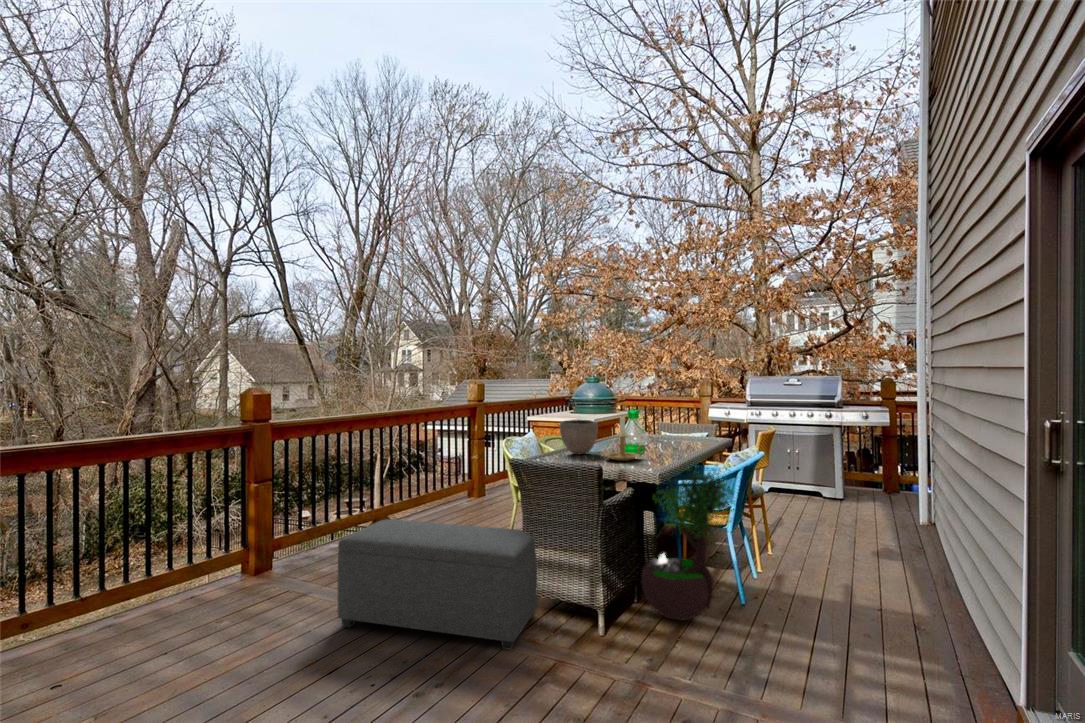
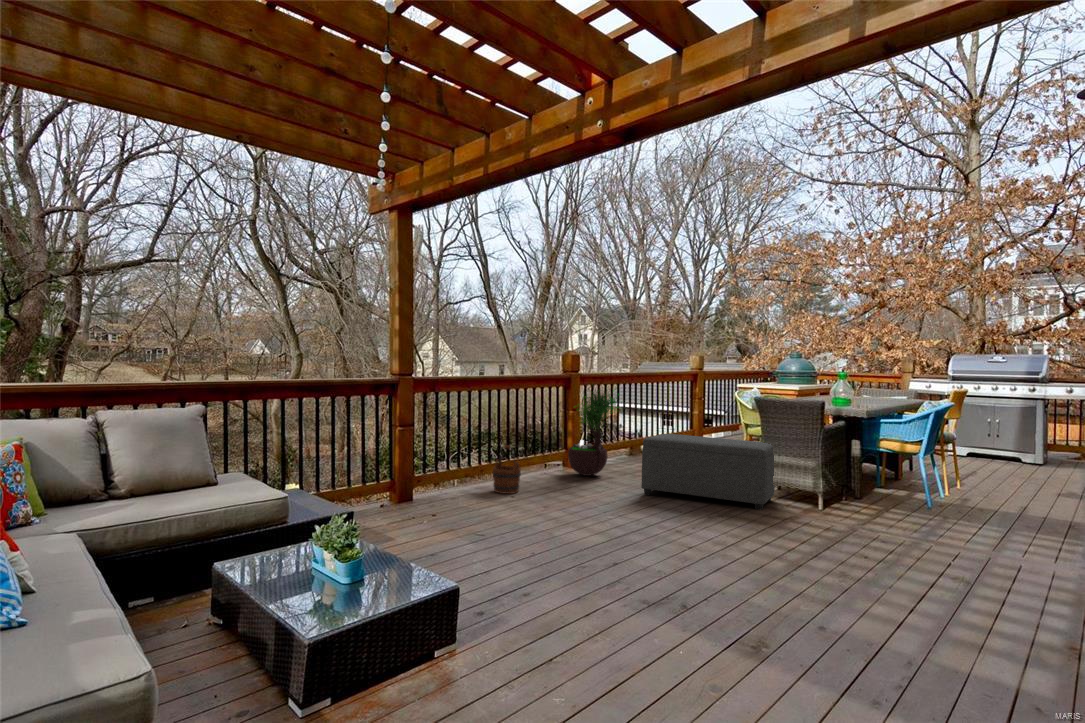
candle holder: present [605,417,645,461] -> none [822,370,855,403]
bowl: present [560,419,598,454] -> none [785,376,815,400]
potted tree: present [642,464,734,621] -> present [568,391,619,476]
wooden bucket: none [62,571,124,663] -> present [493,445,521,494]

